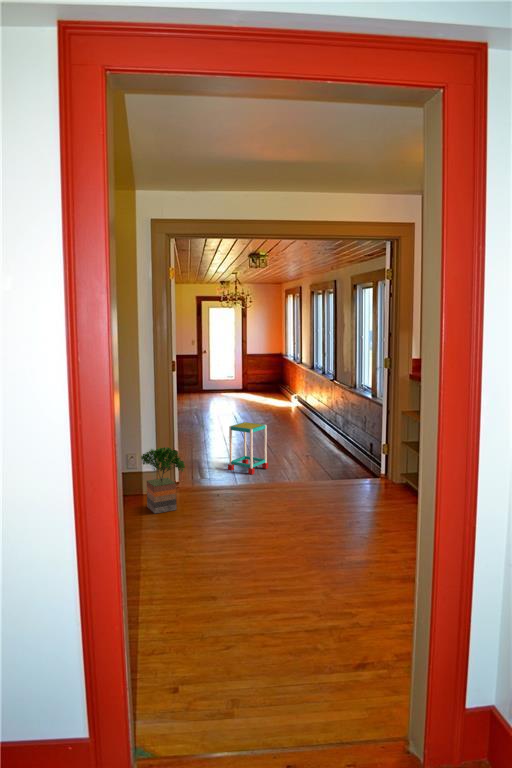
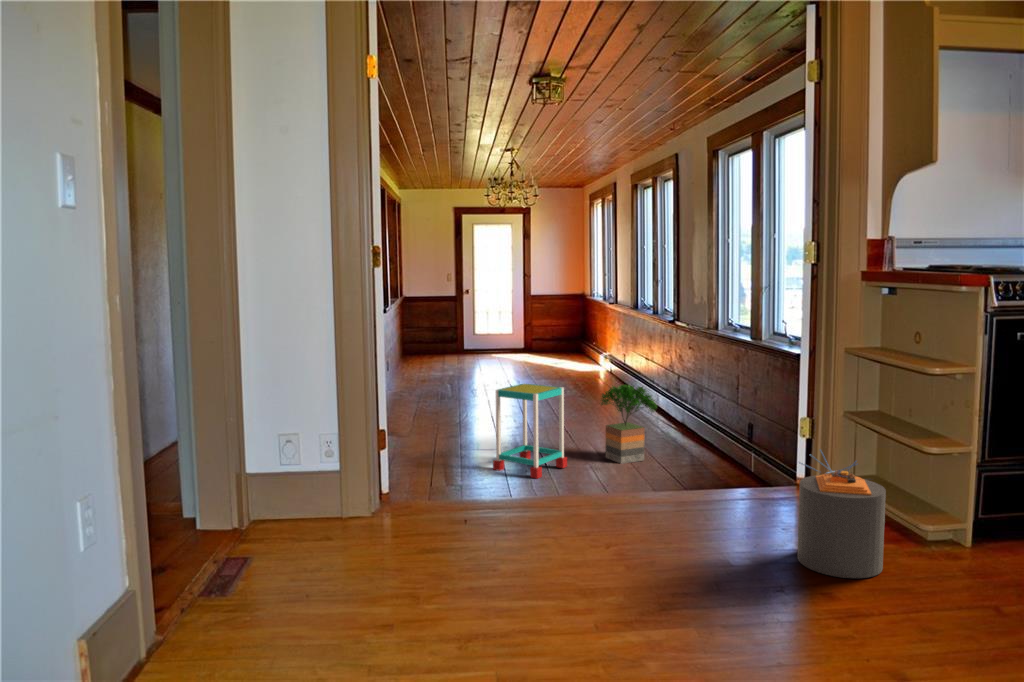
potted tree: present [141,447,185,514] -> present [601,385,656,464]
trash can: none [369,459,406,517] -> present [797,450,886,578]

